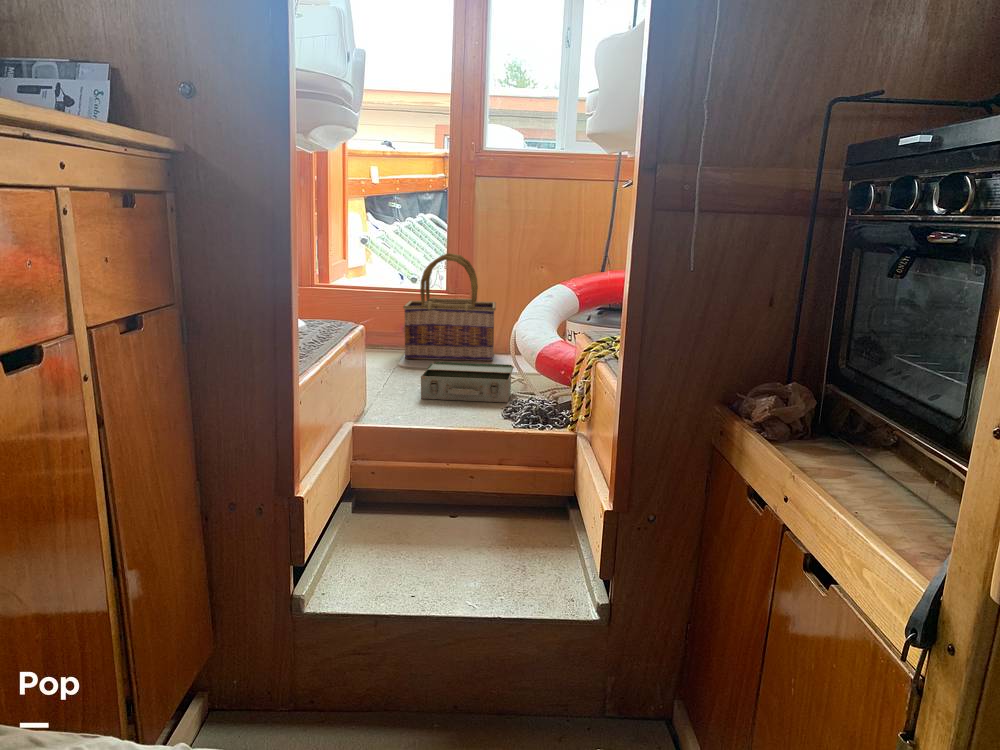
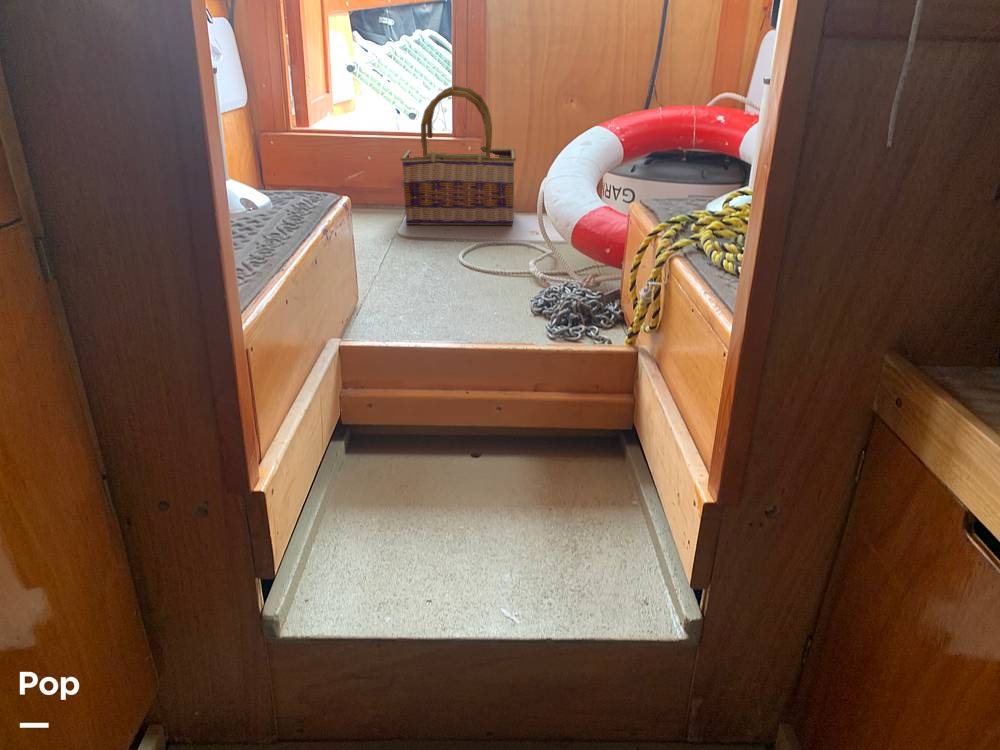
toolbox: present [421,362,514,402] -> none [426,236,543,293]

